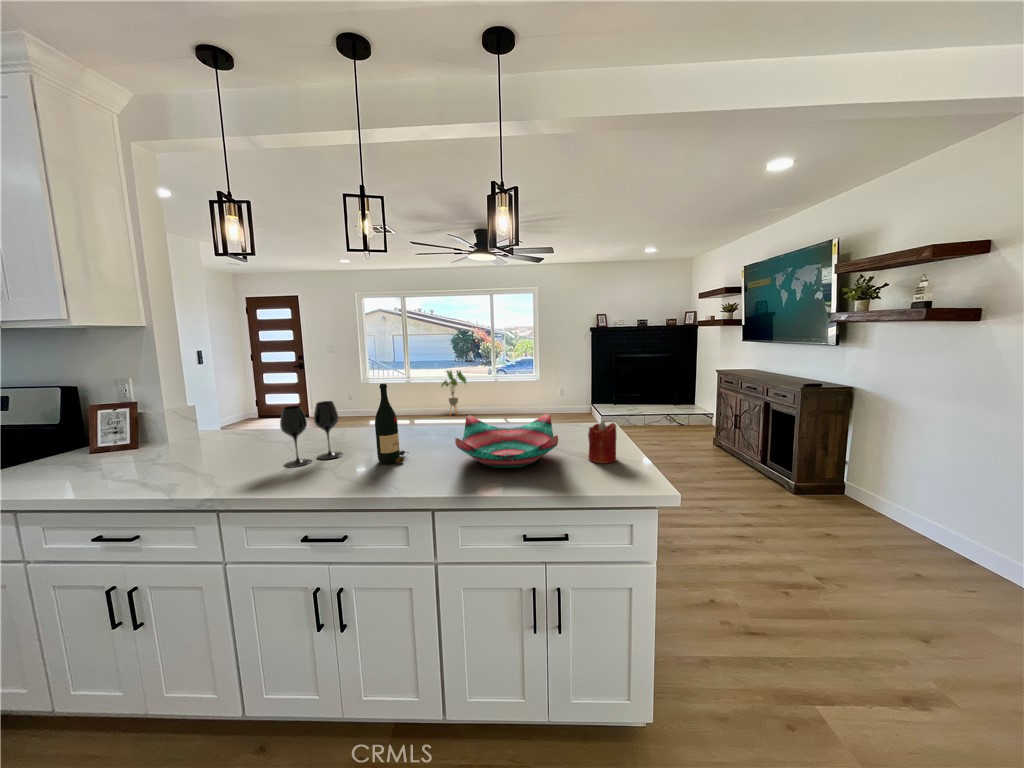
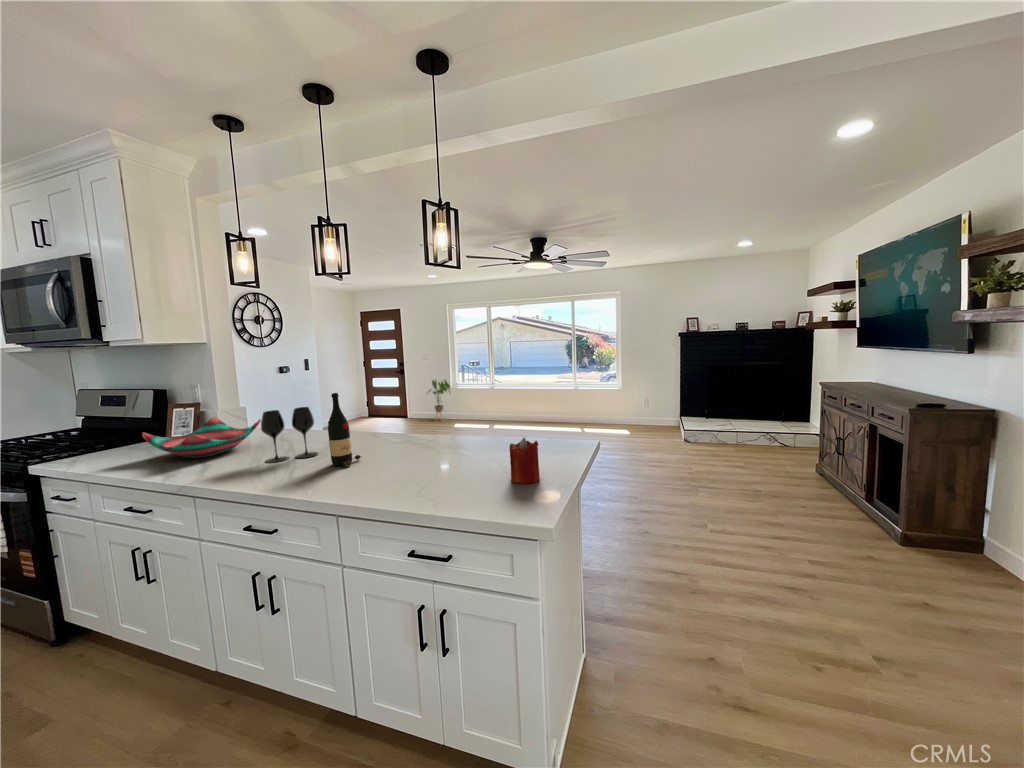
house plant: present [441,371,466,413] -> present [428,380,450,419]
decorative bowl: present [455,413,558,468] -> present [142,417,261,458]

